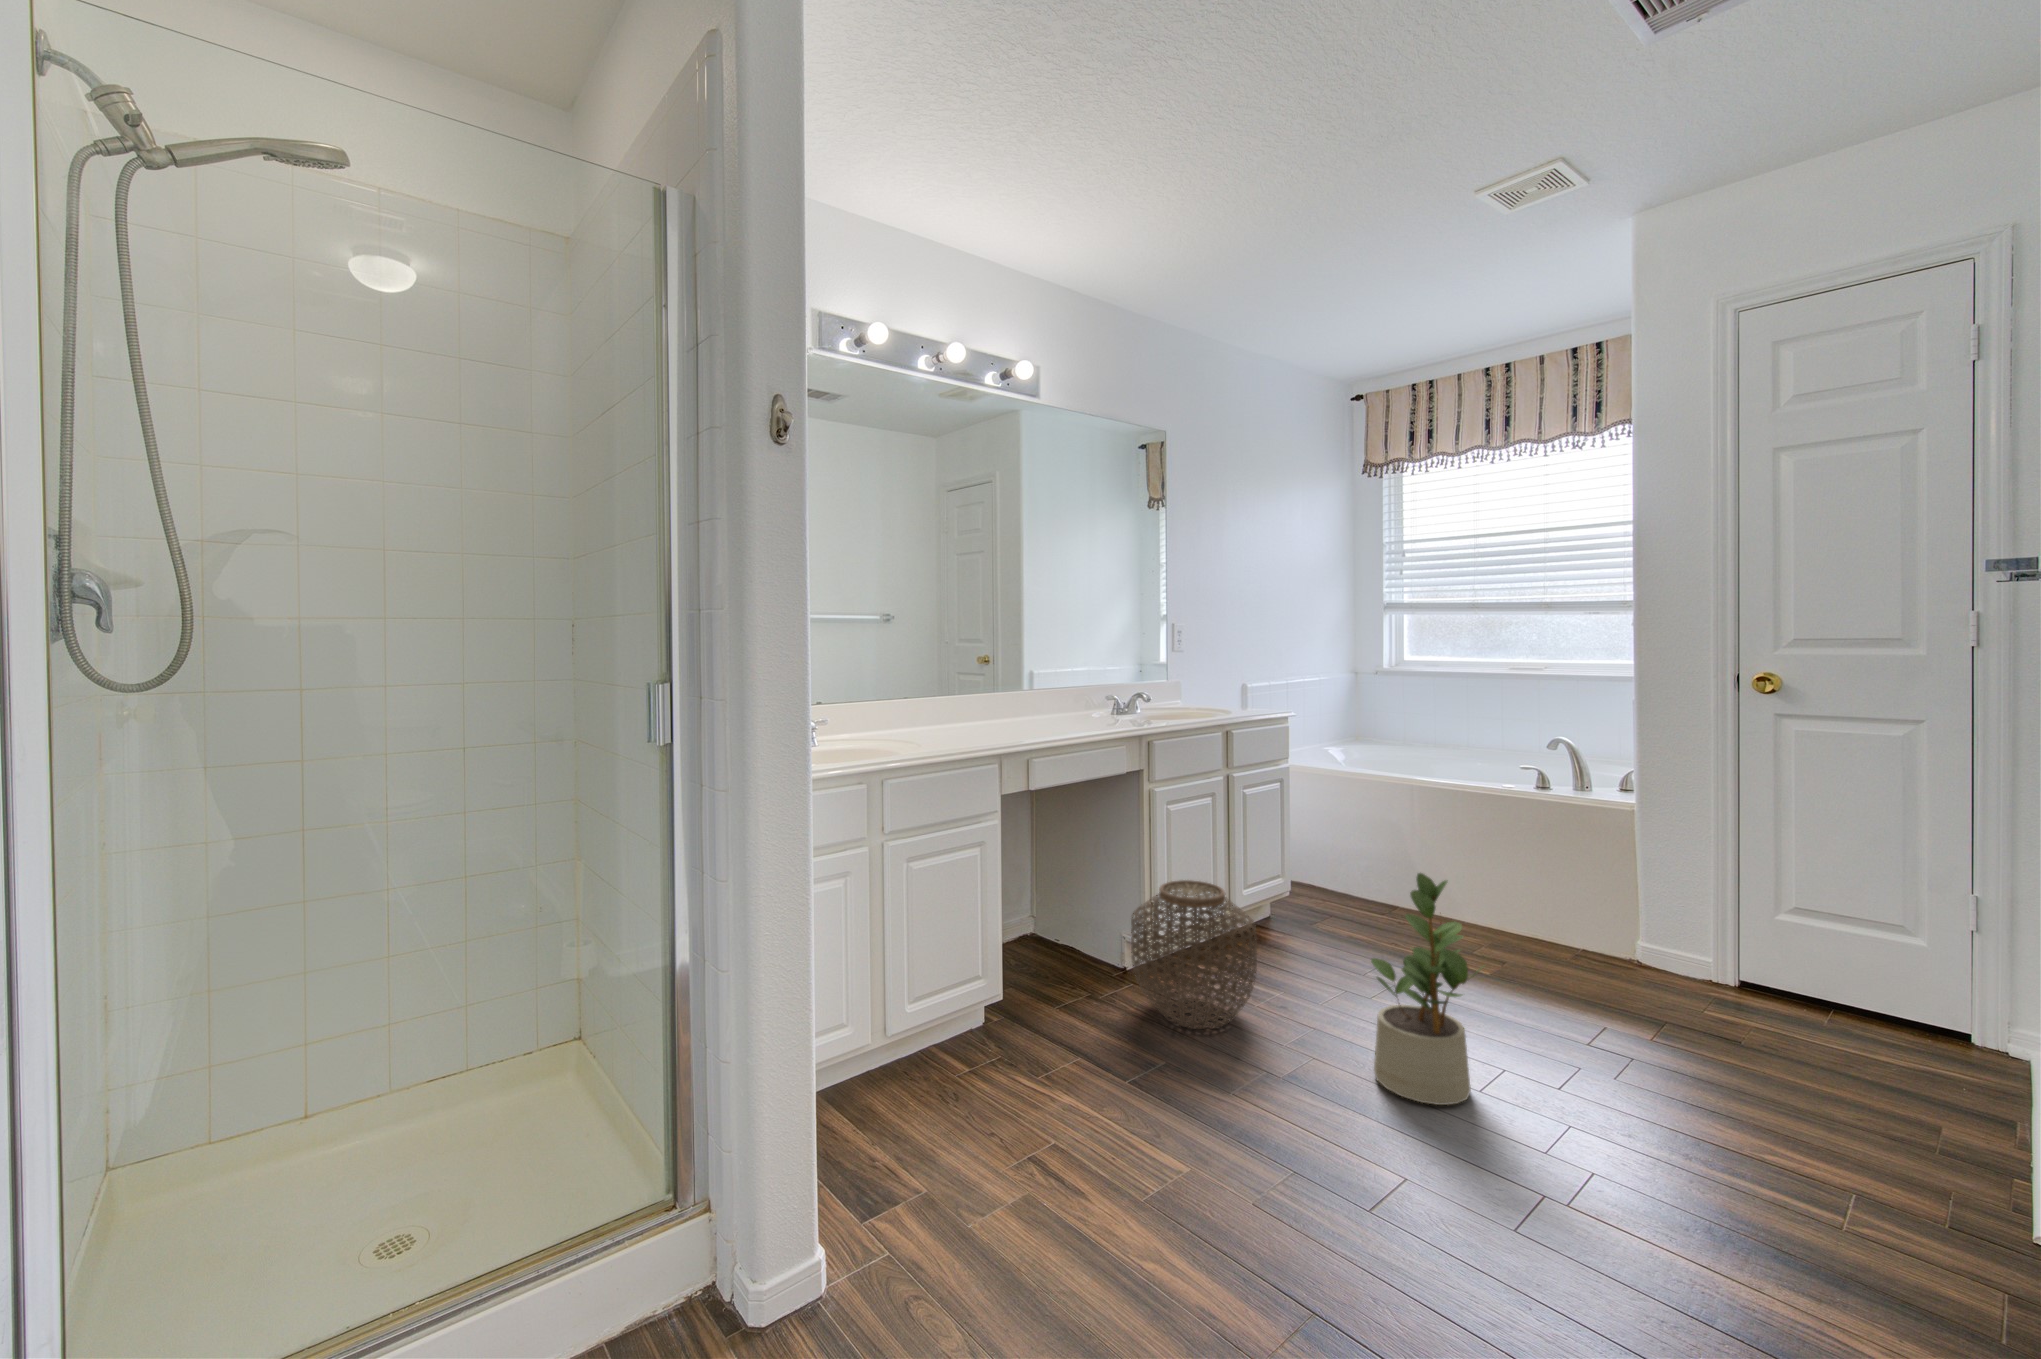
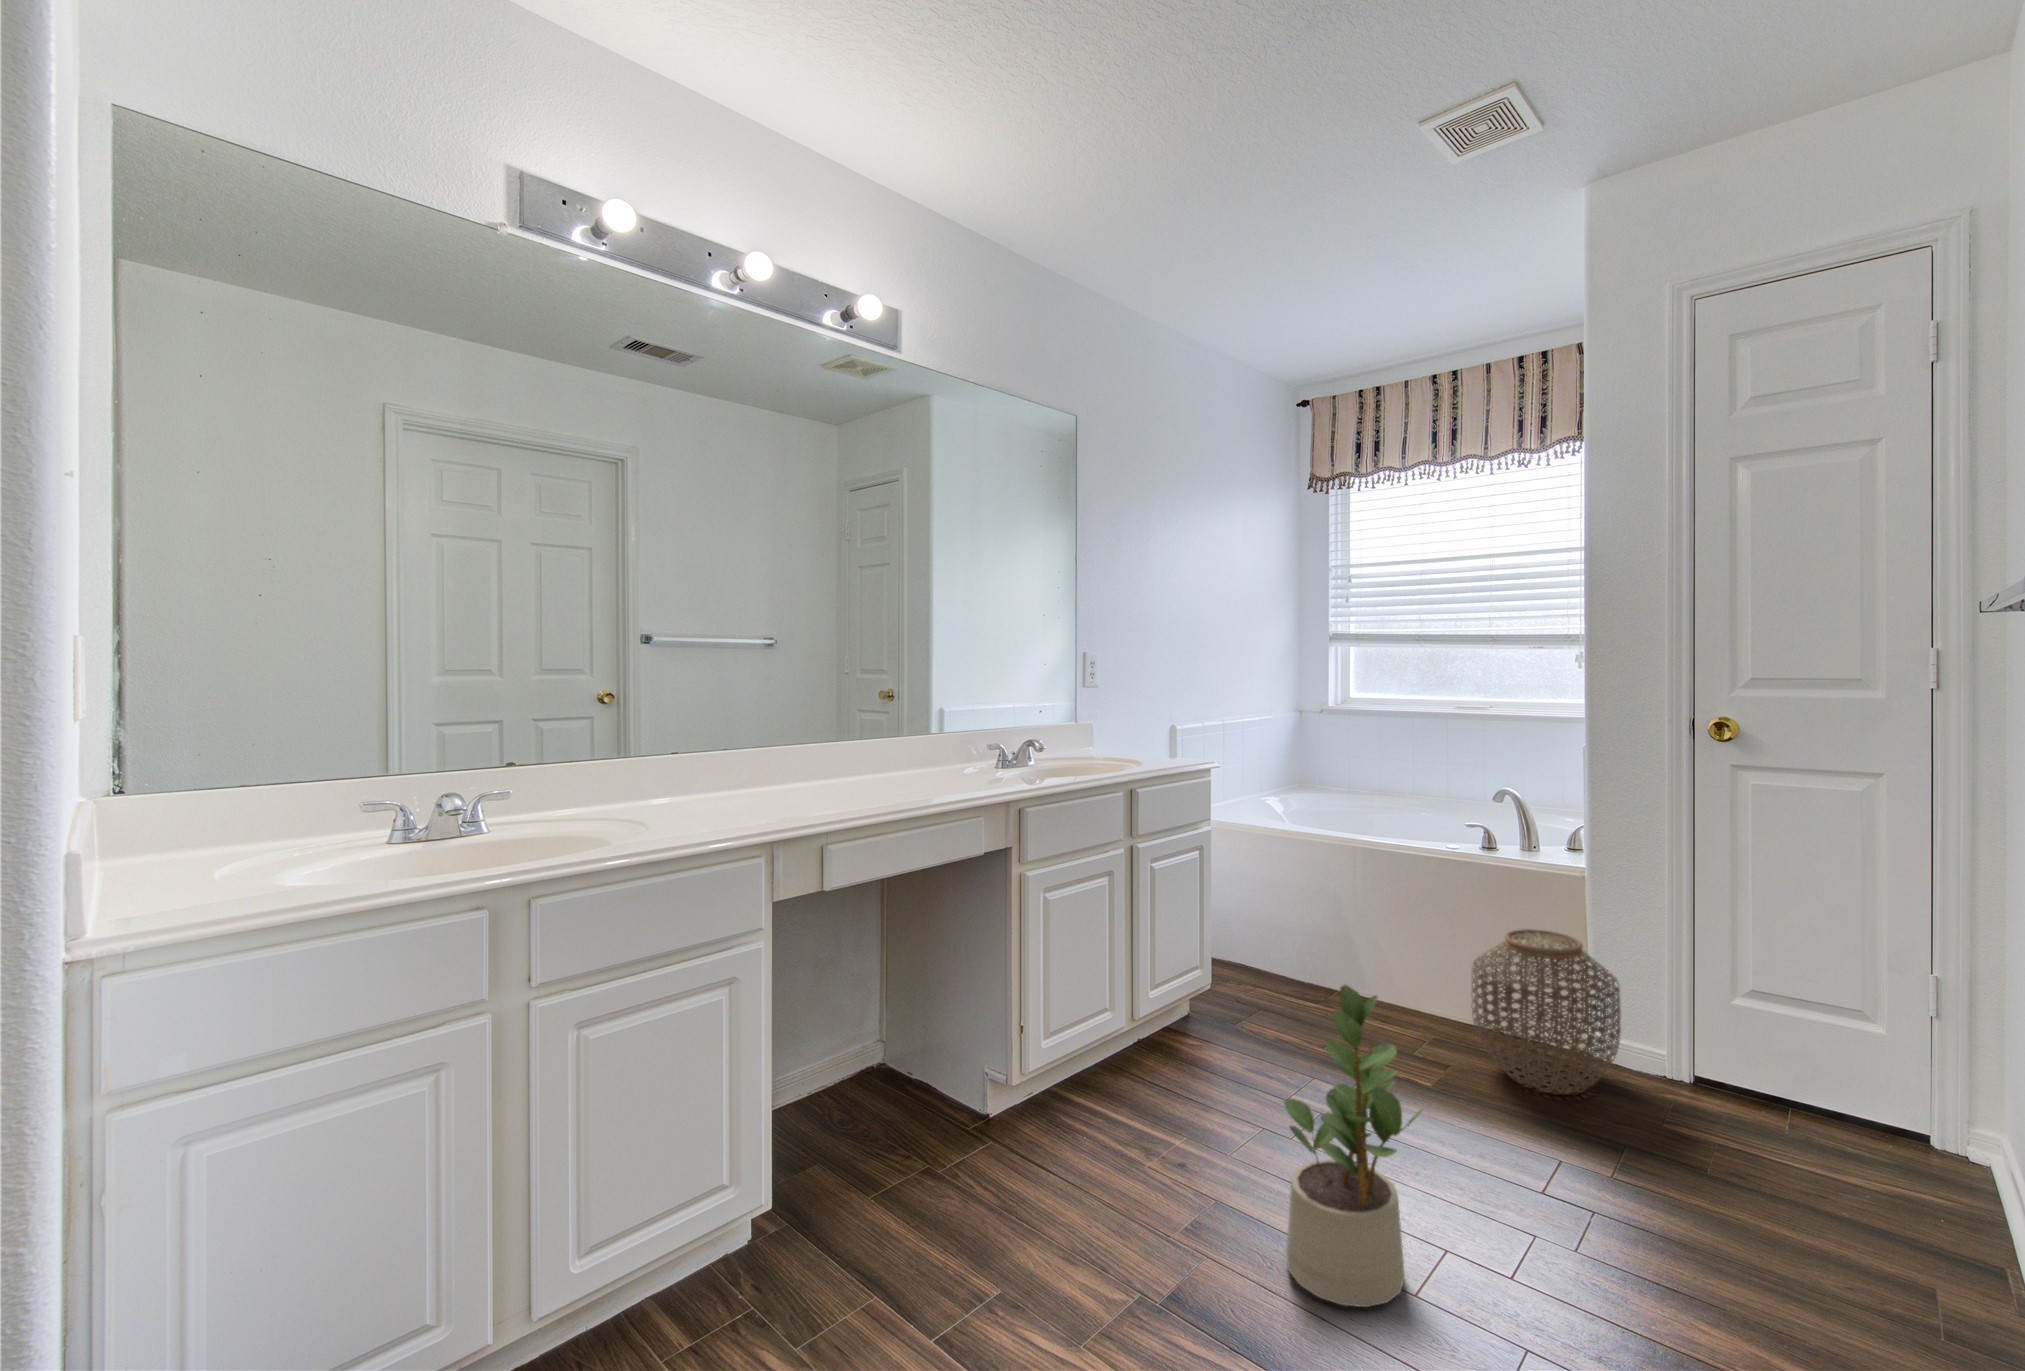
woven basket: present [1131,880,1257,1029] -> present [1472,929,1621,1094]

